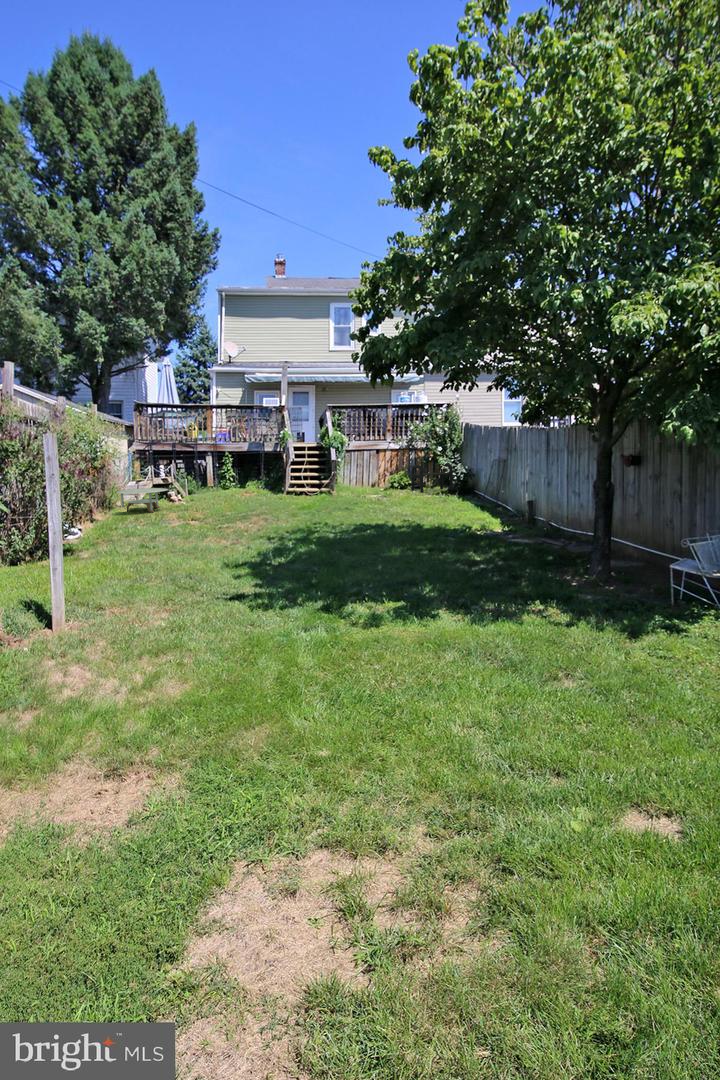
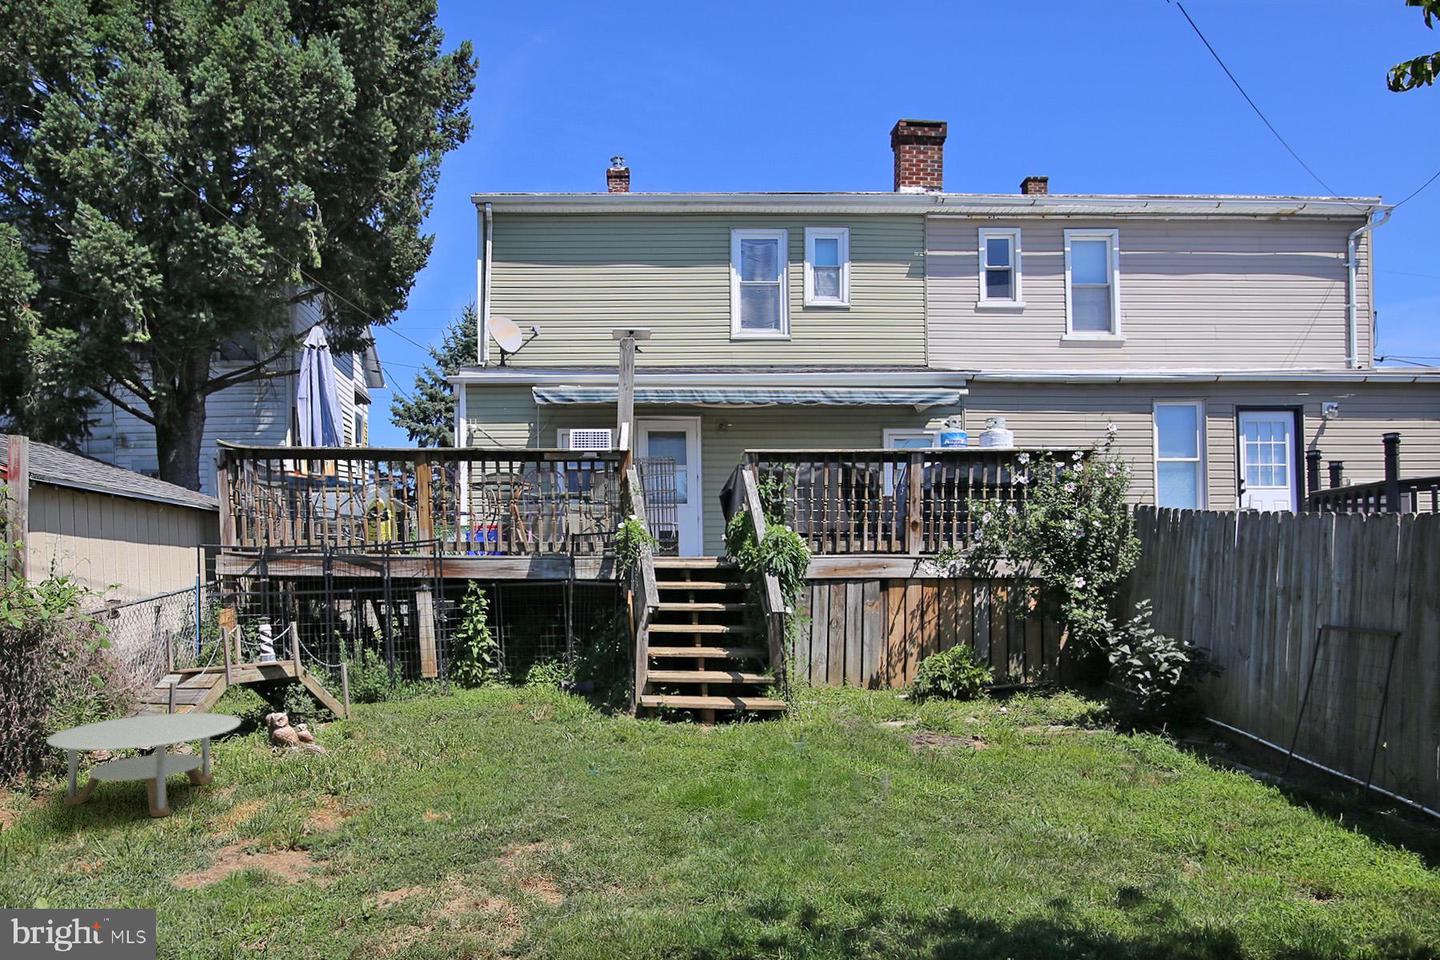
bench: present [411,463,453,493] -> none [998,623,1125,713]

